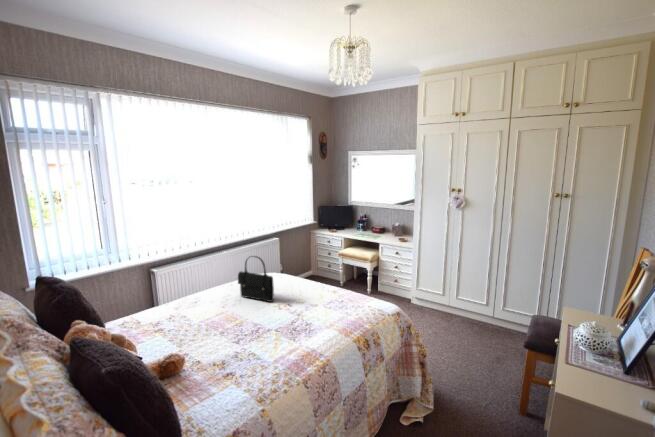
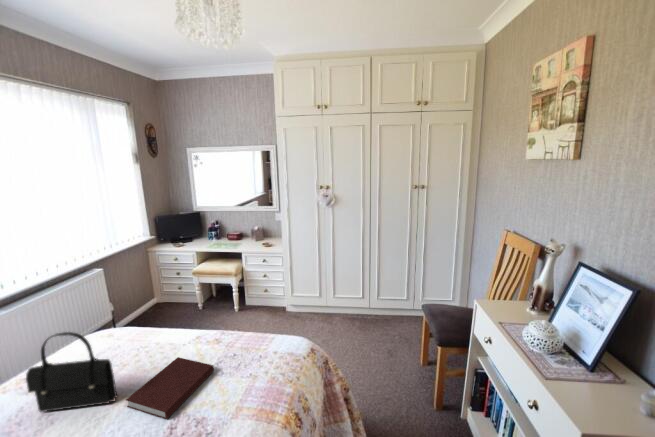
notebook: none [277,291,326,316] -> present [126,357,214,419]

